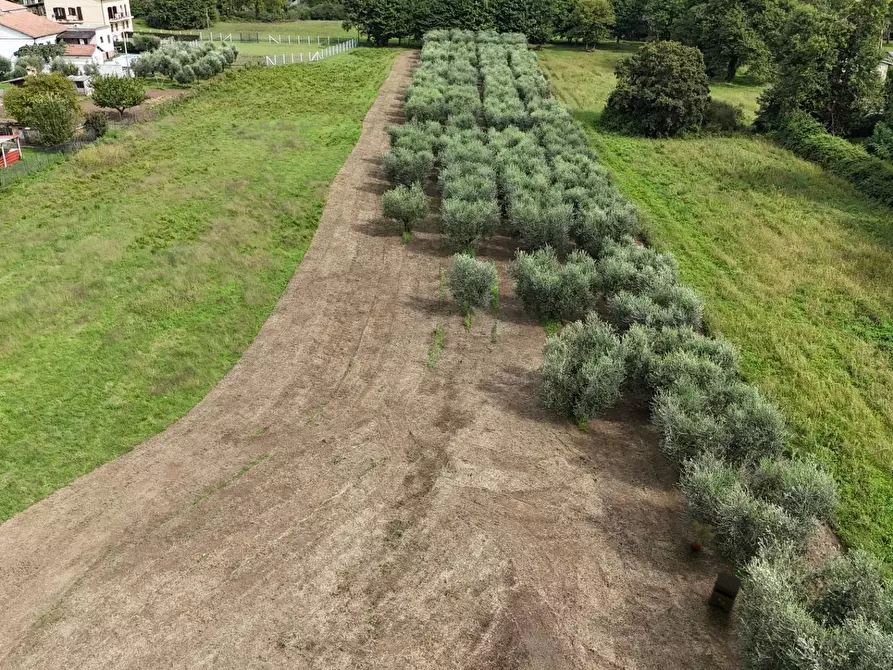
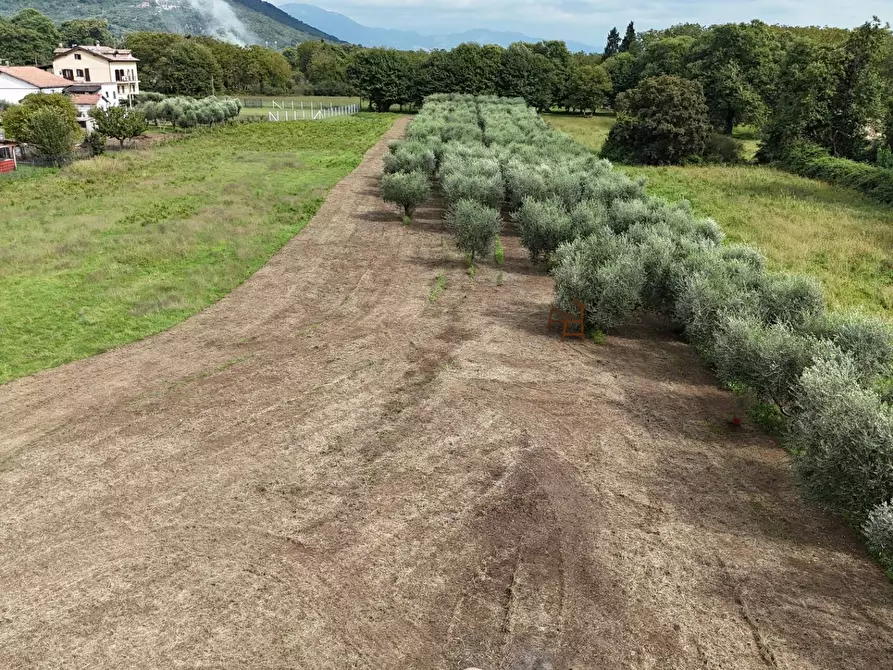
bench: none [535,382,570,432] -> present [548,297,585,342]
toolbox: present [710,572,741,612] -> none [757,426,793,471]

